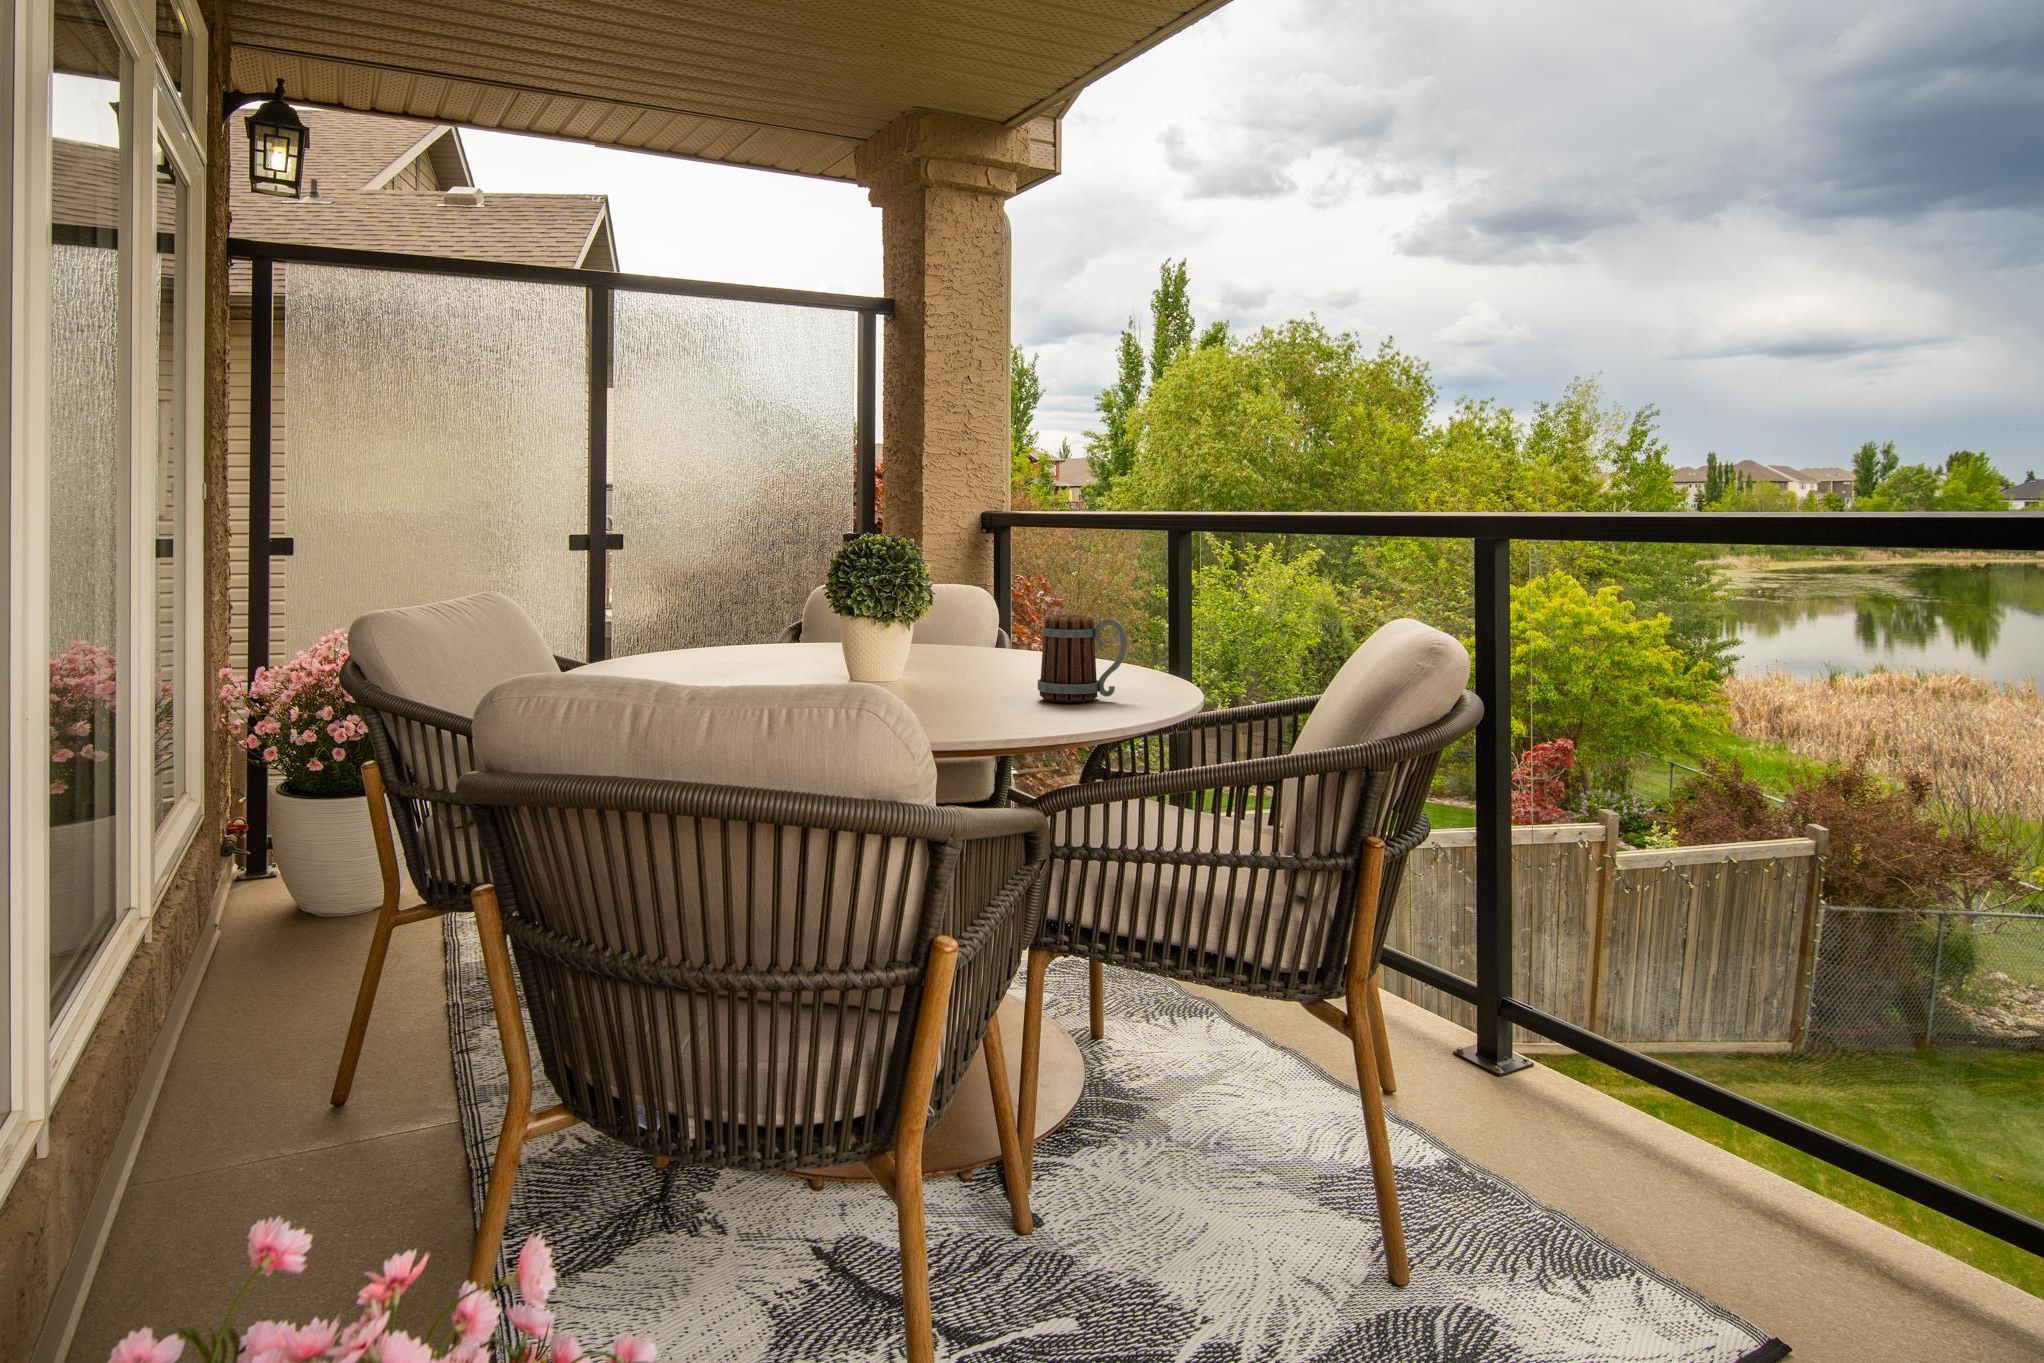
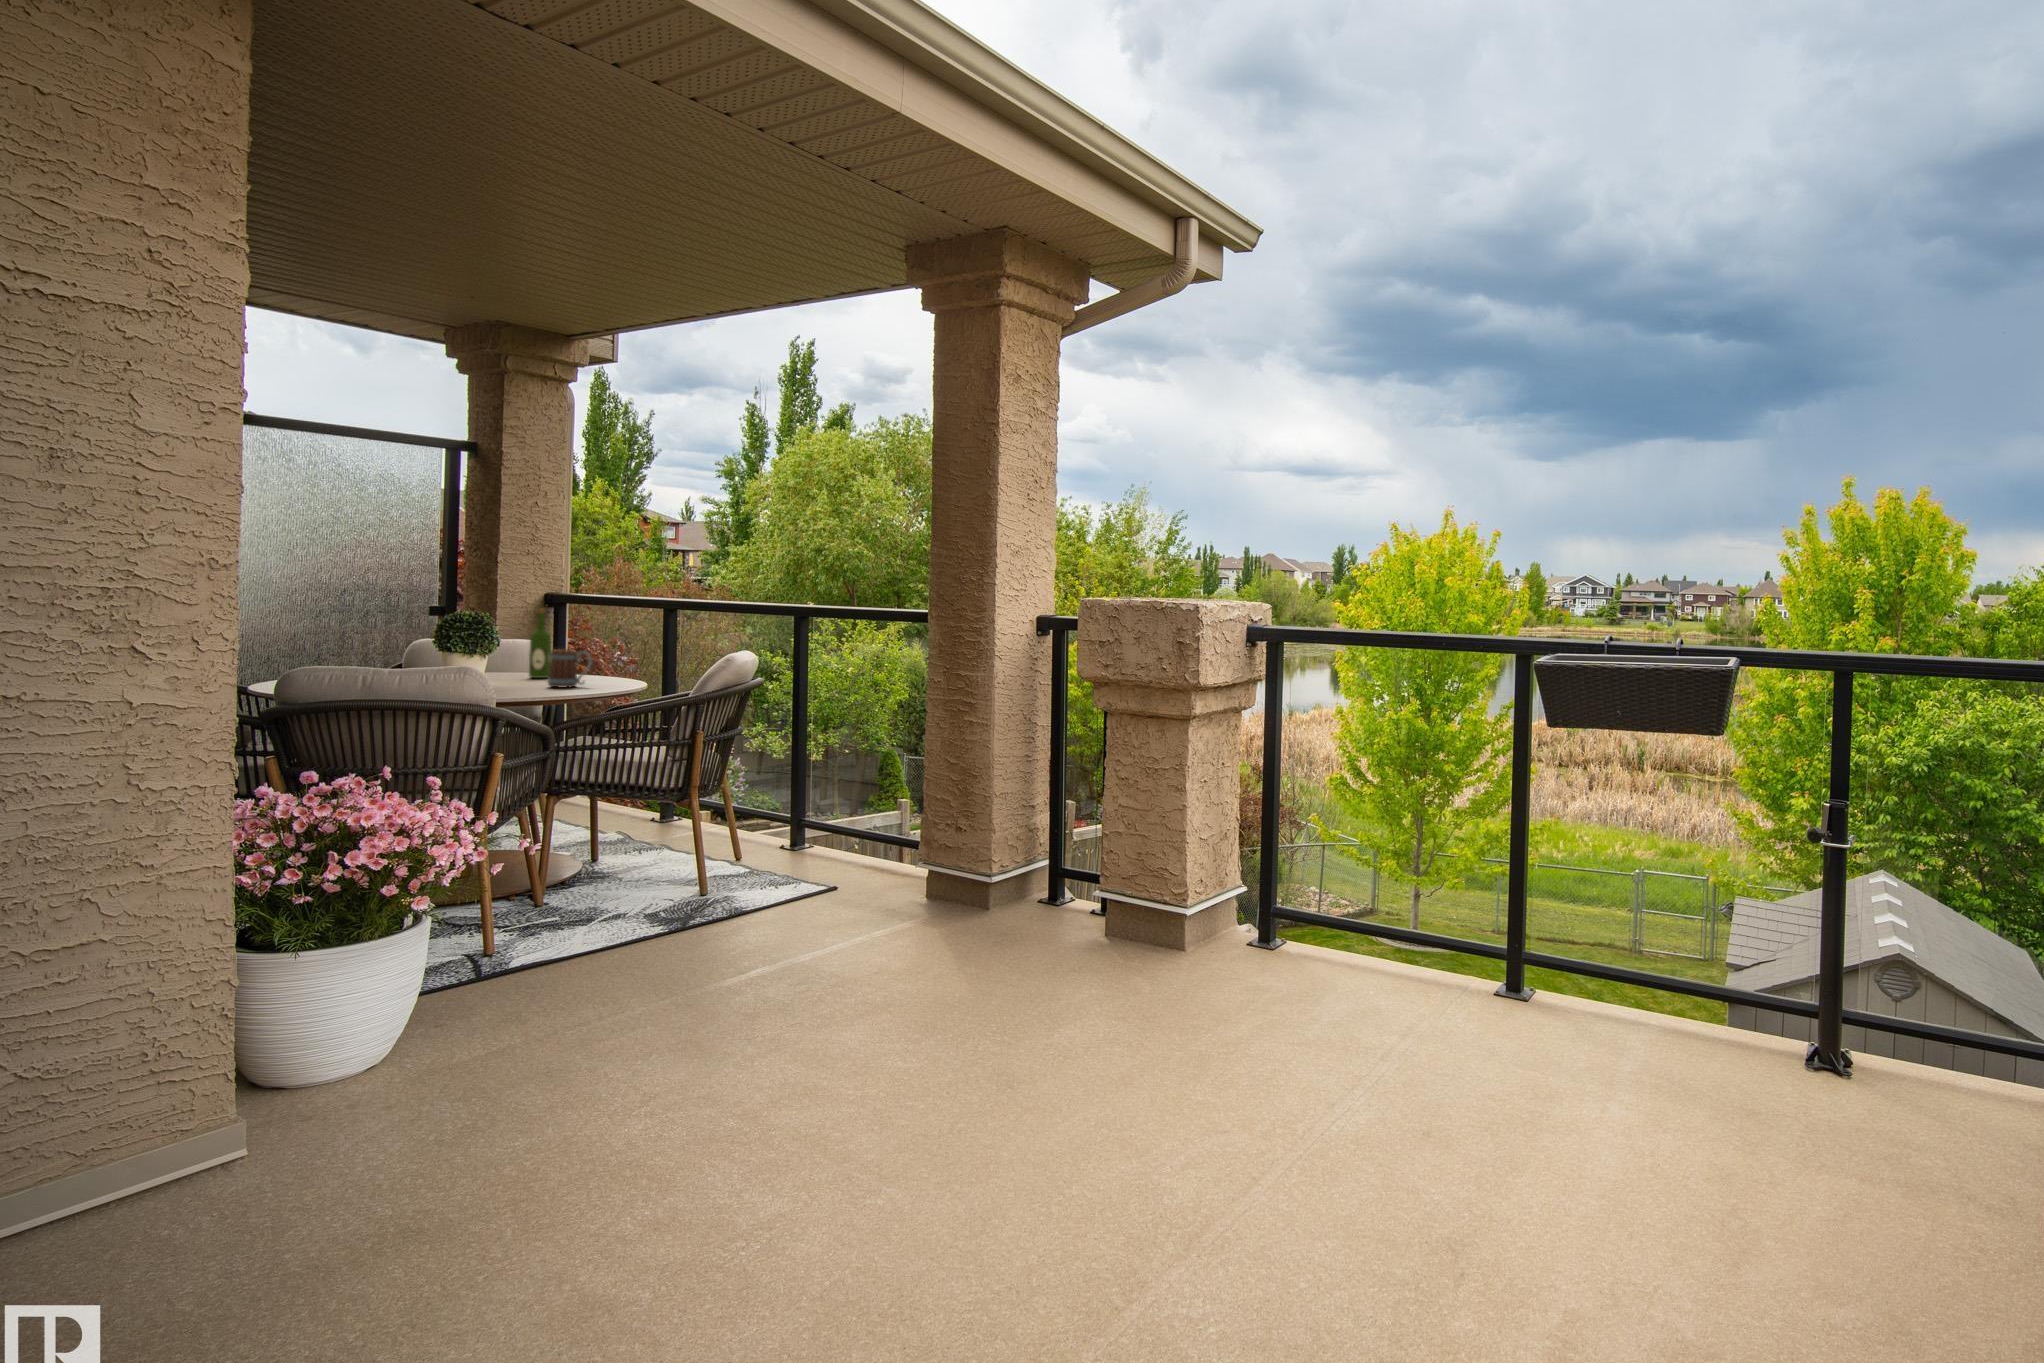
wine bottle: none [990,528,1028,669] -> present [529,608,551,678]

